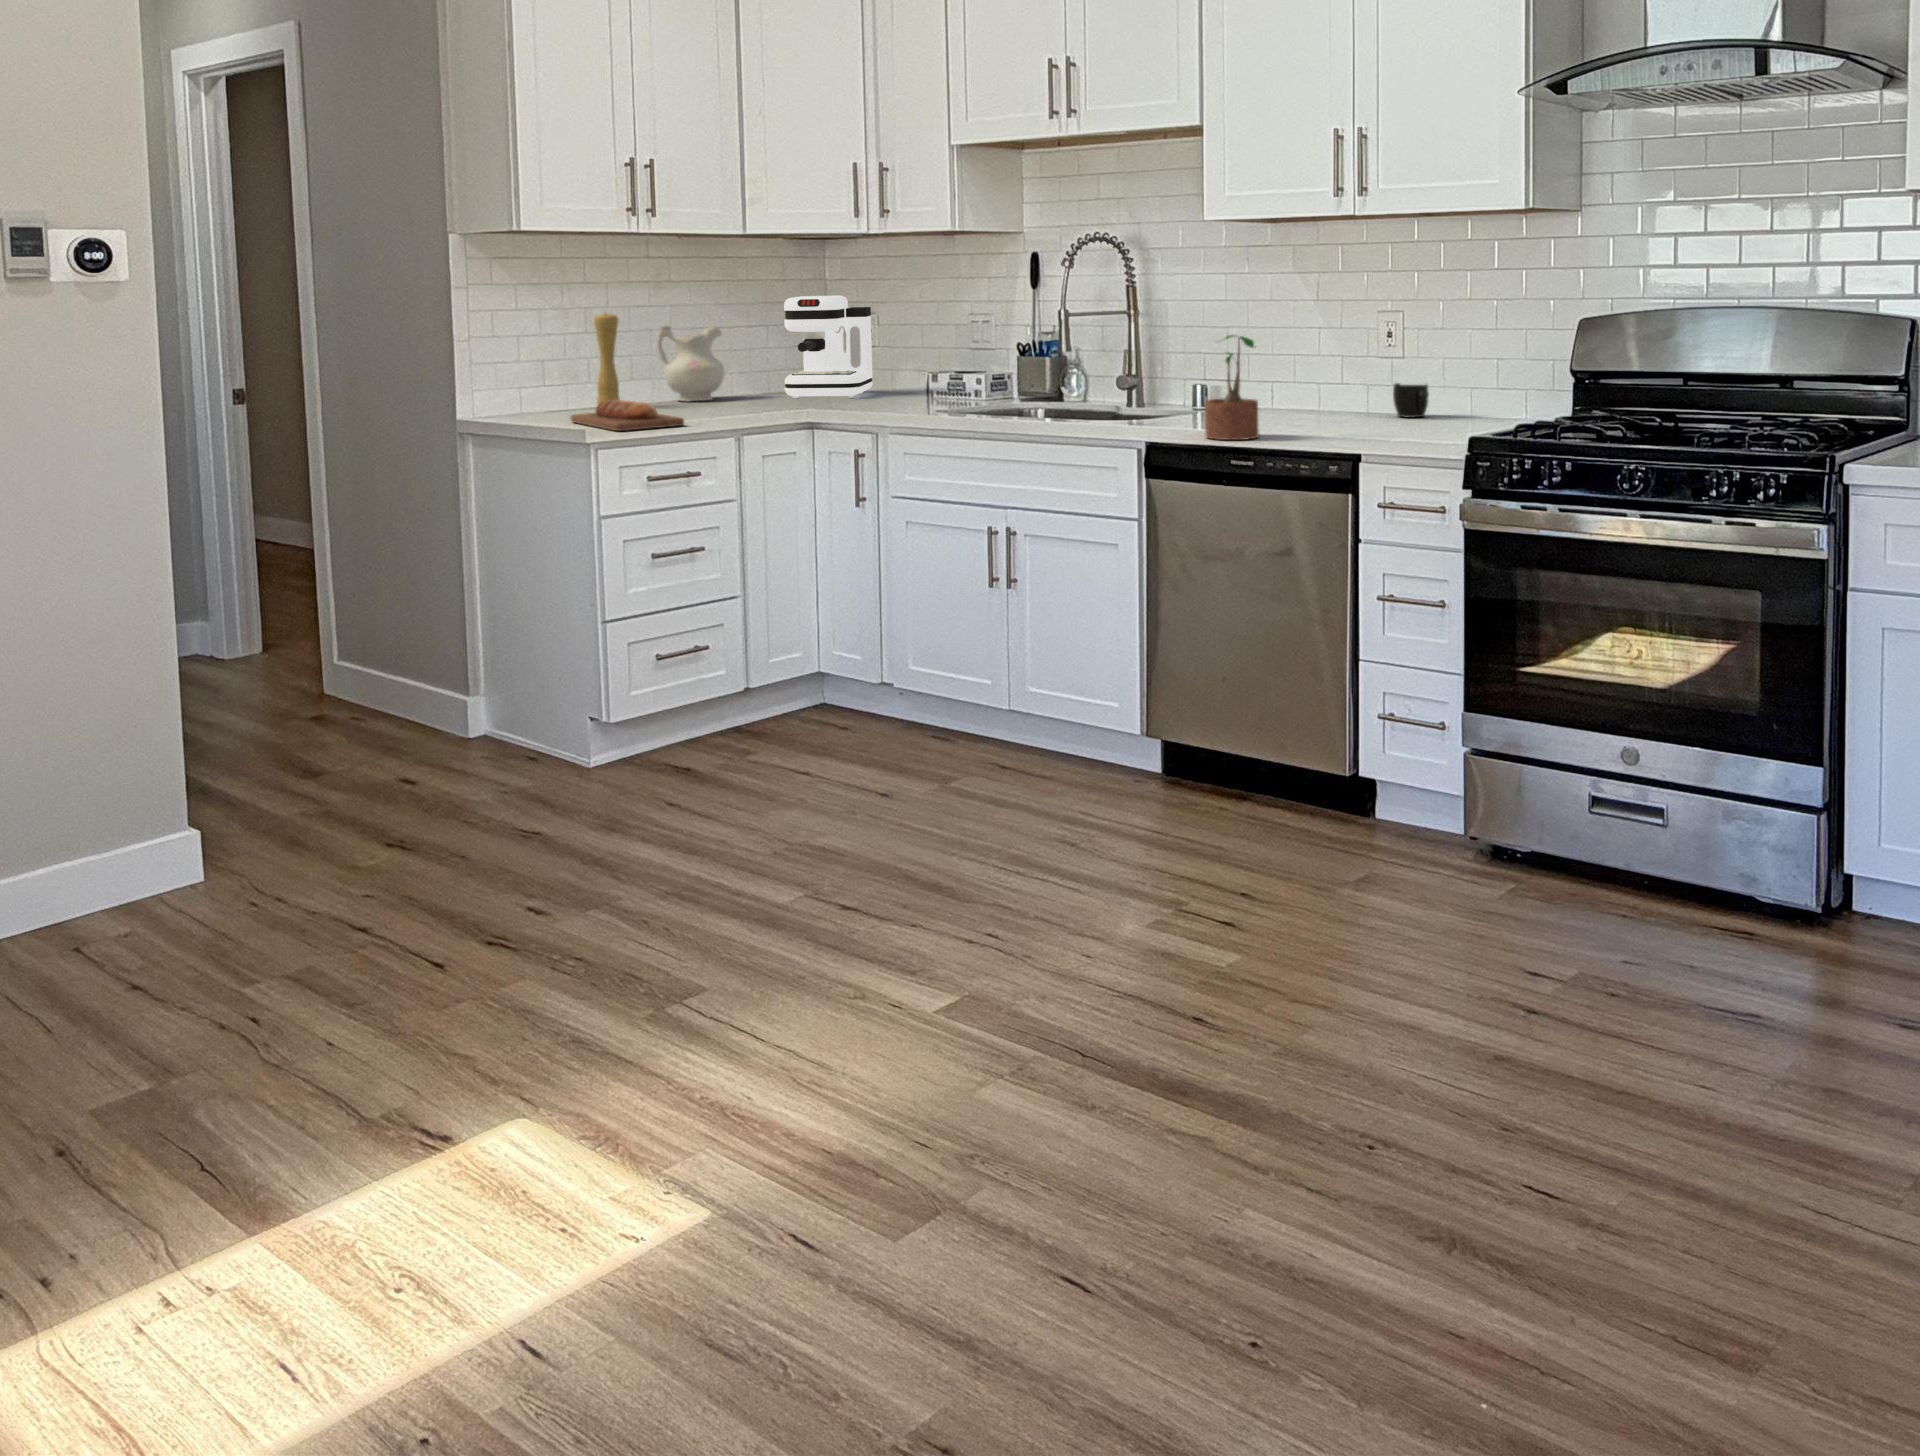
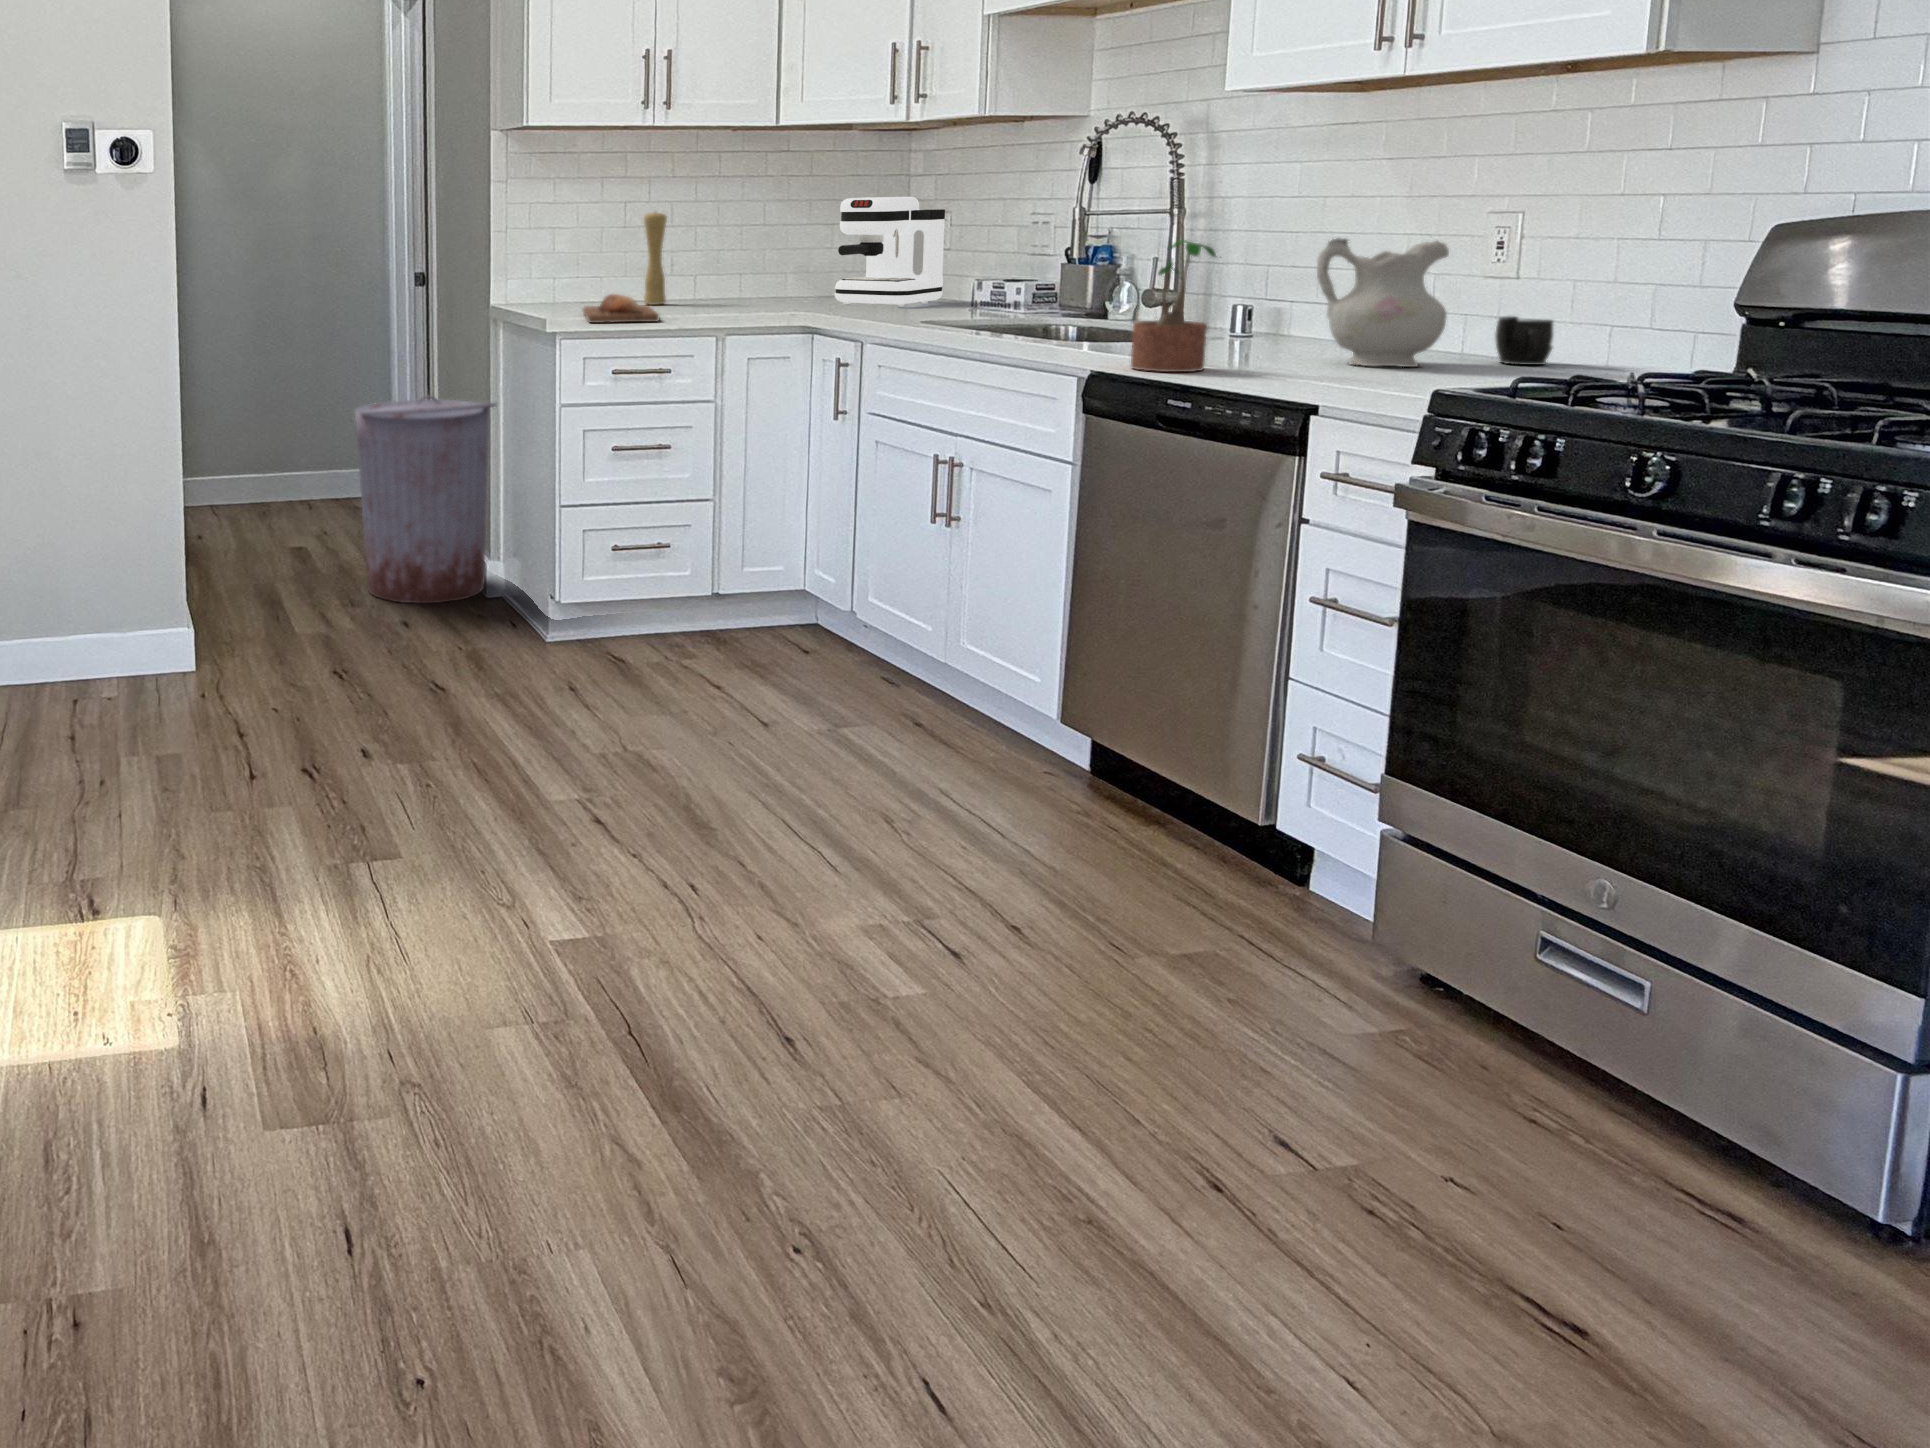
ceramic pitcher: present [655,326,724,402] -> present [1317,238,1449,367]
trash can: none [293,527,477,779] -> present [355,395,496,603]

